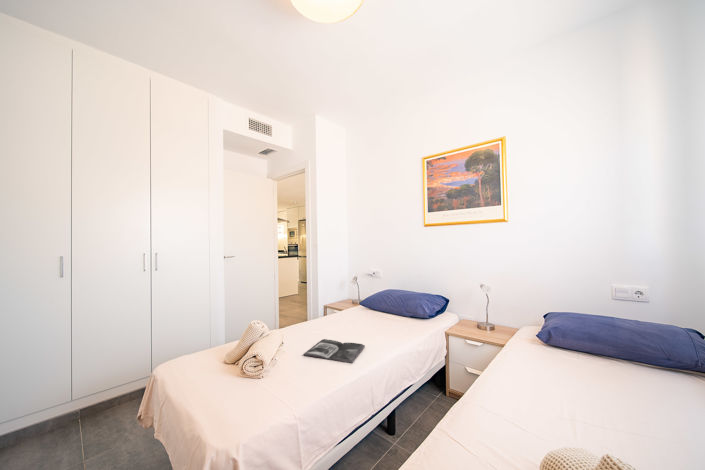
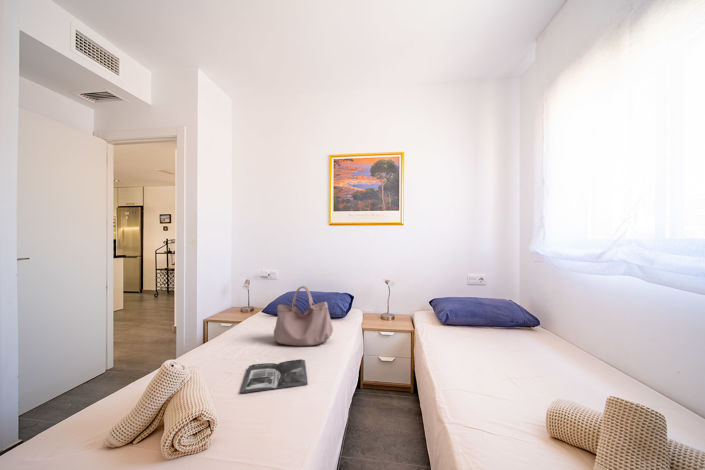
handbag: none [354,281,403,337] -> present [274,286,333,346]

